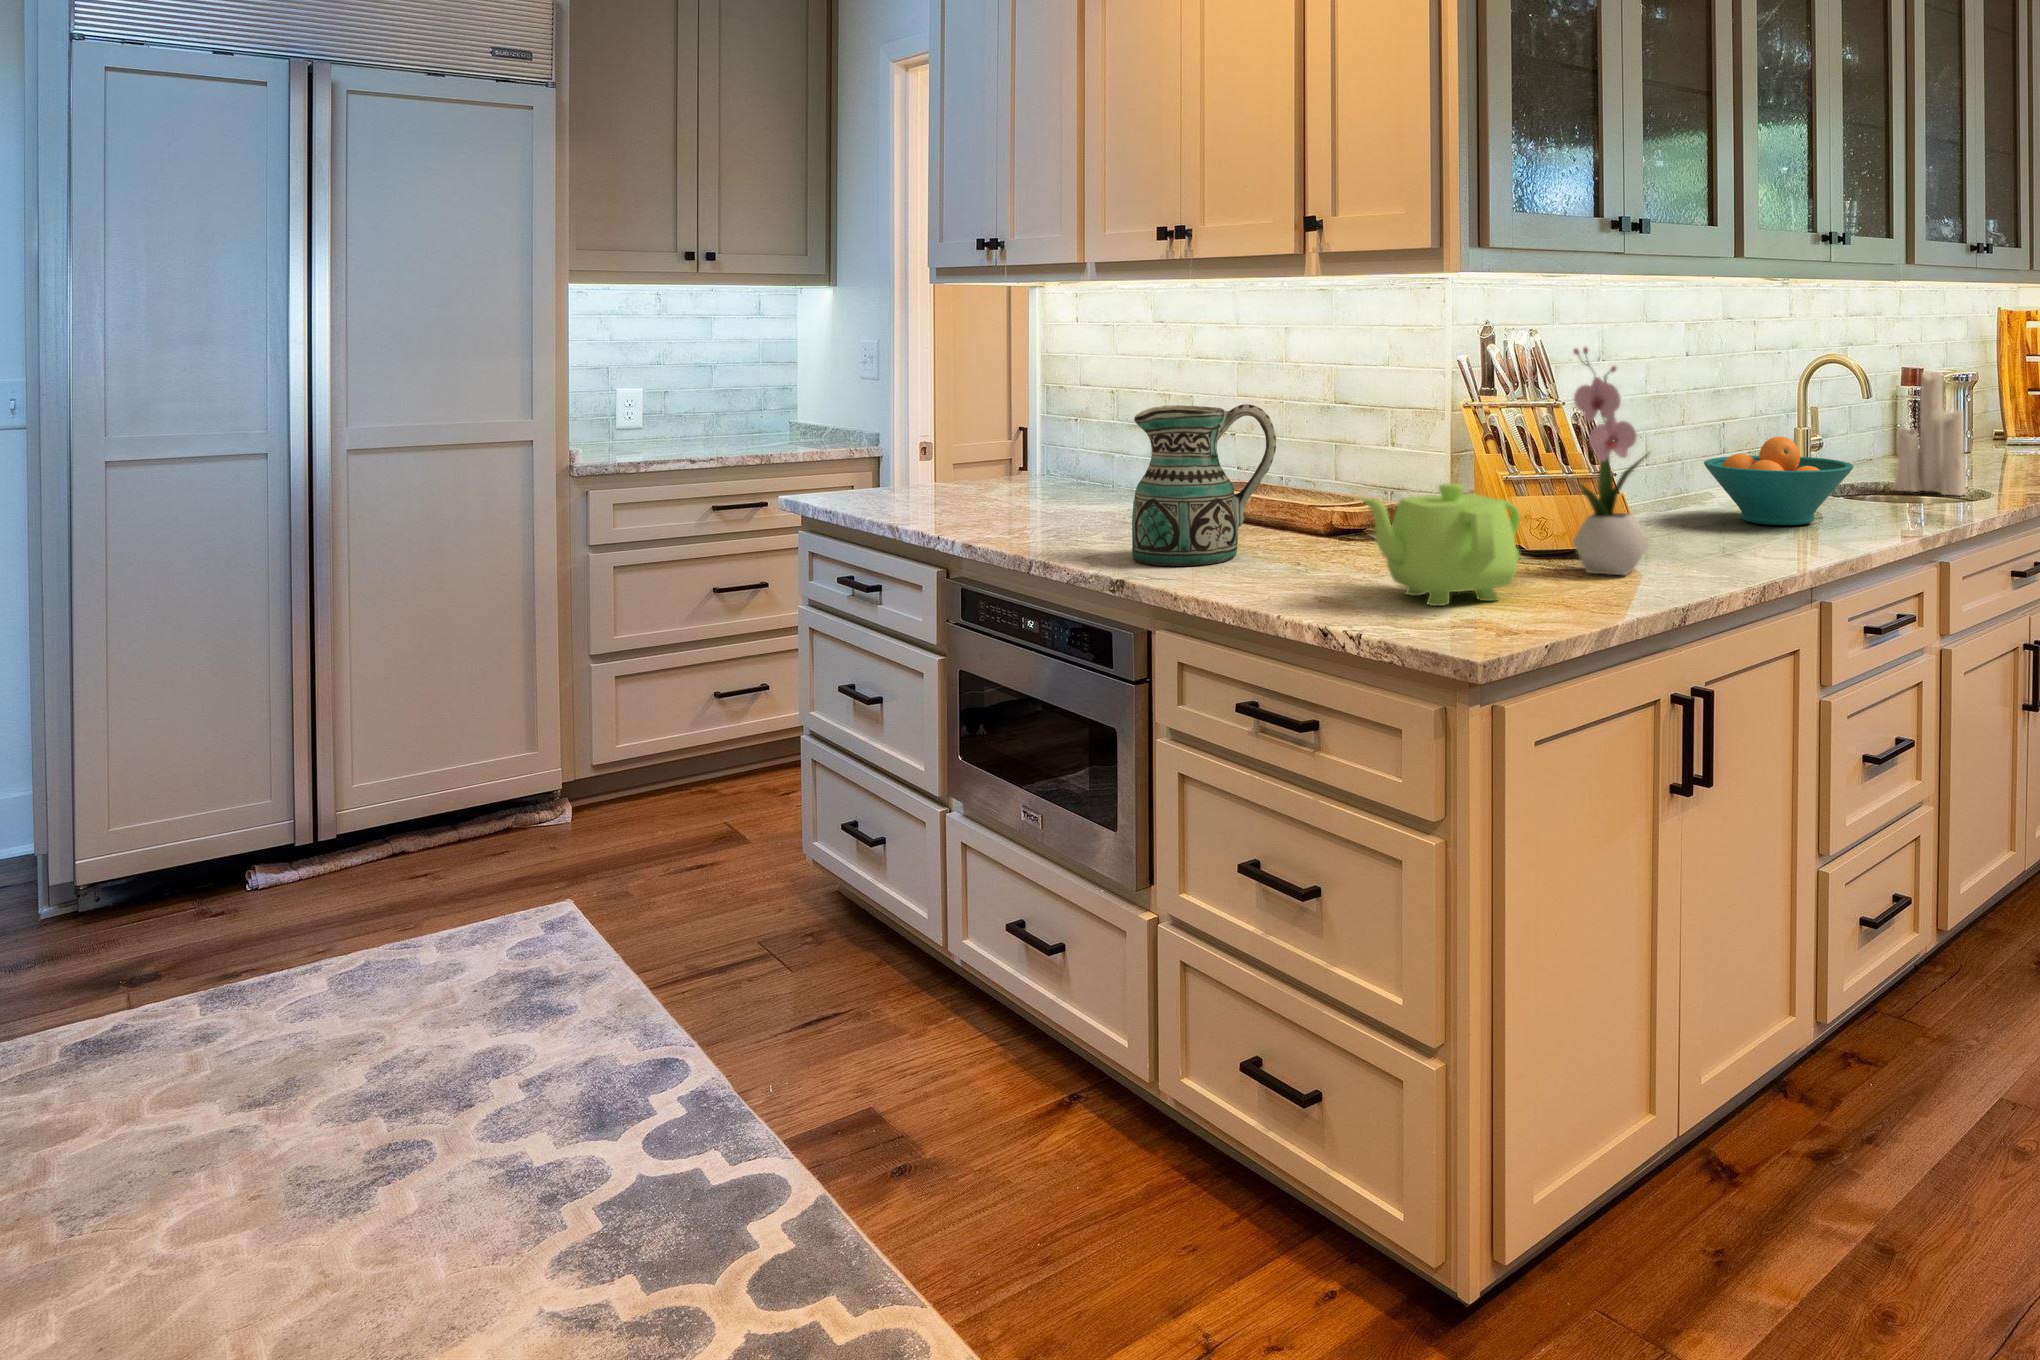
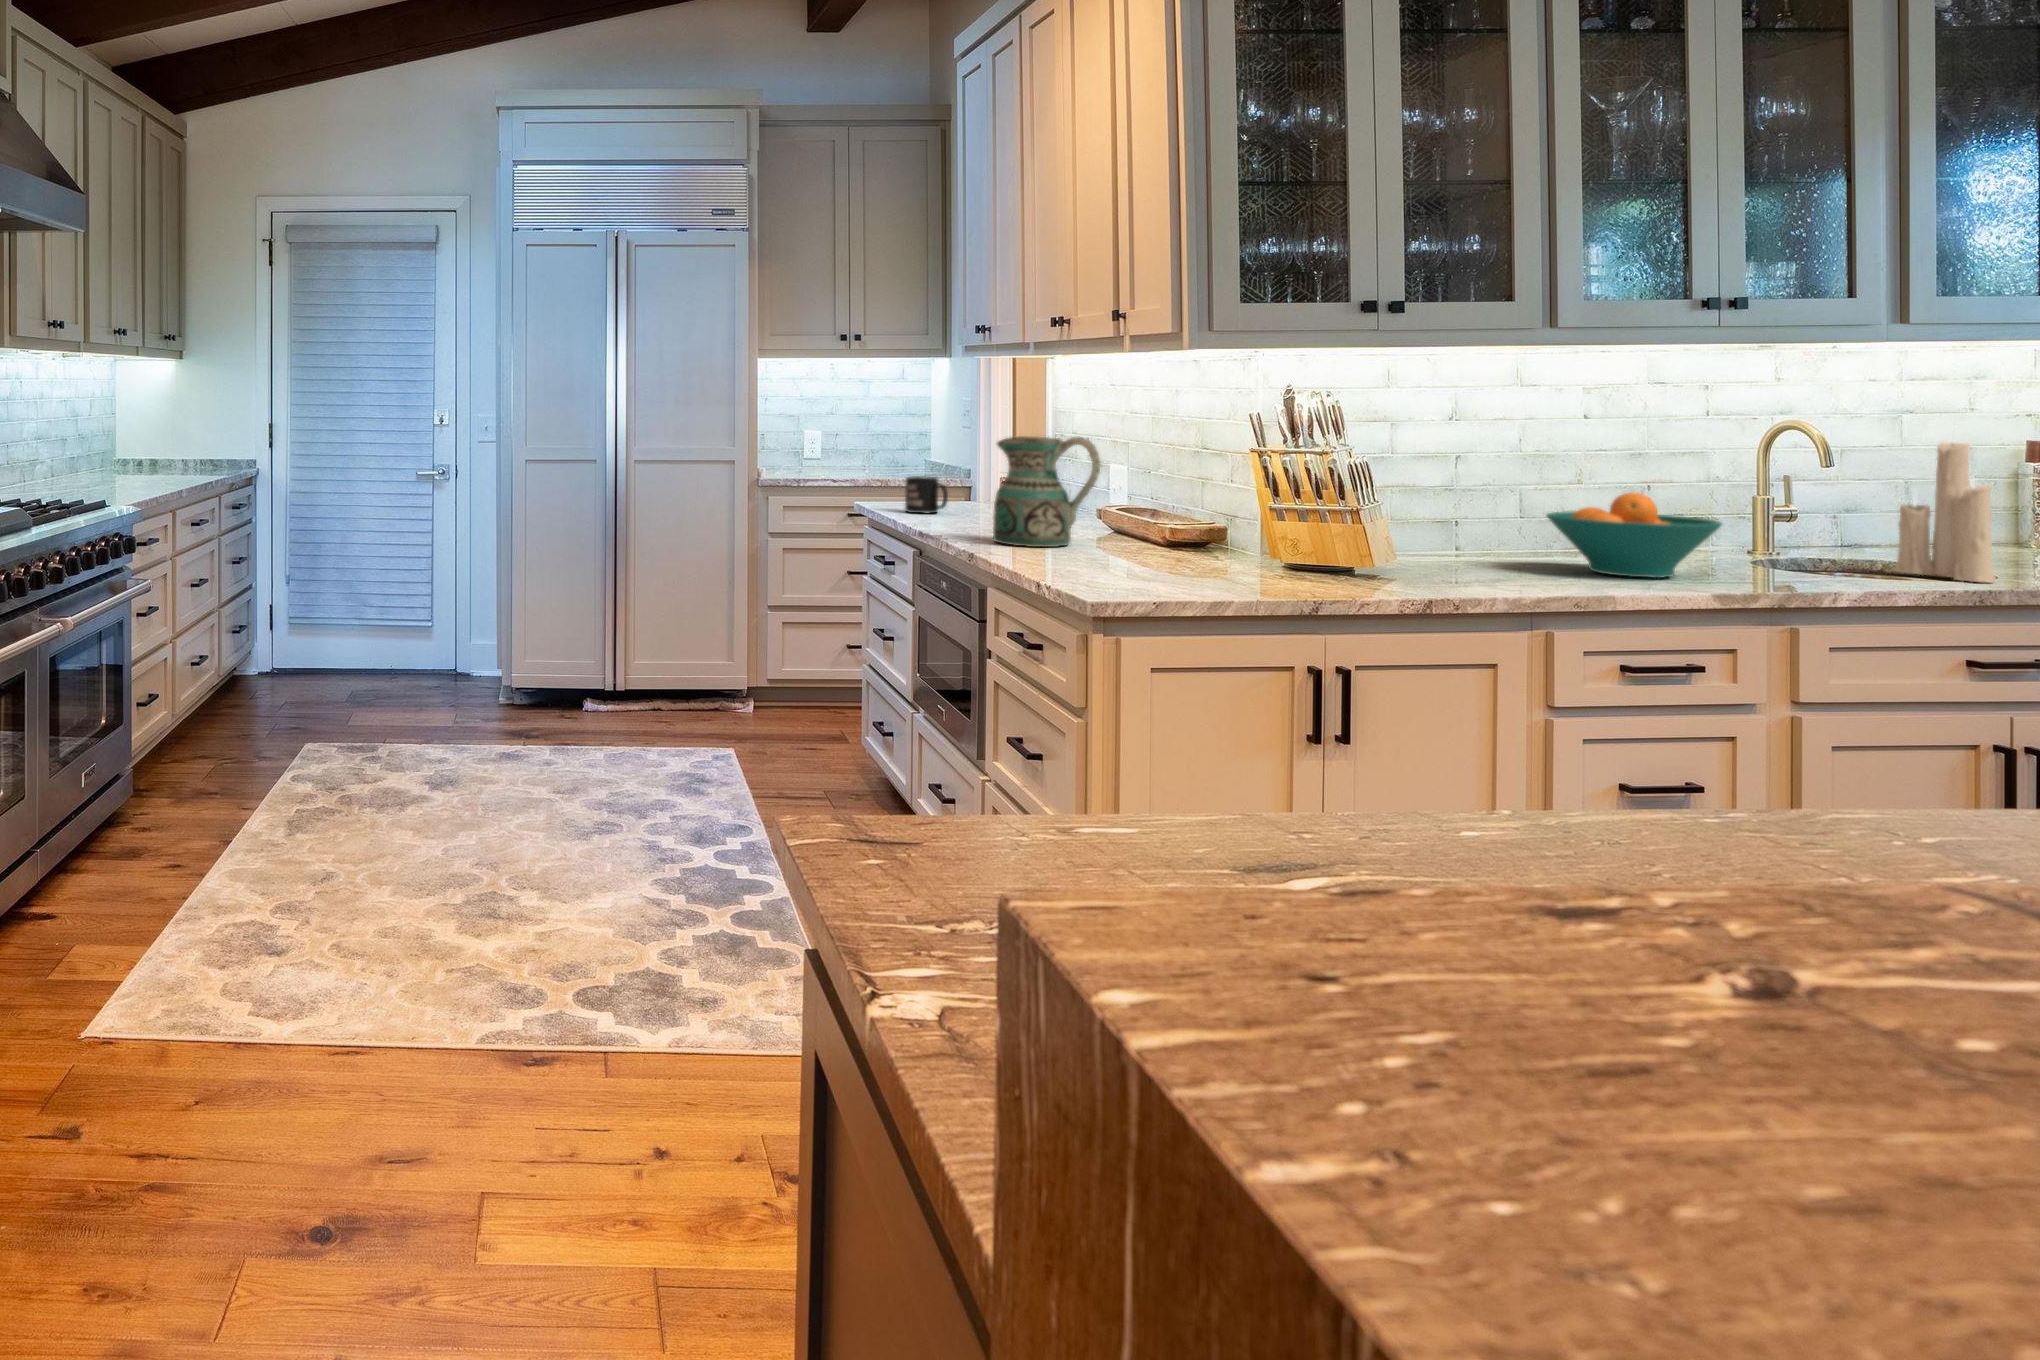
flower arrangement: present [1573,347,1649,575] -> none [1290,395,1381,581]
mug: none [905,460,973,515] -> present [905,476,948,513]
teapot: present [1361,483,1520,606] -> none [1085,492,1224,579]

